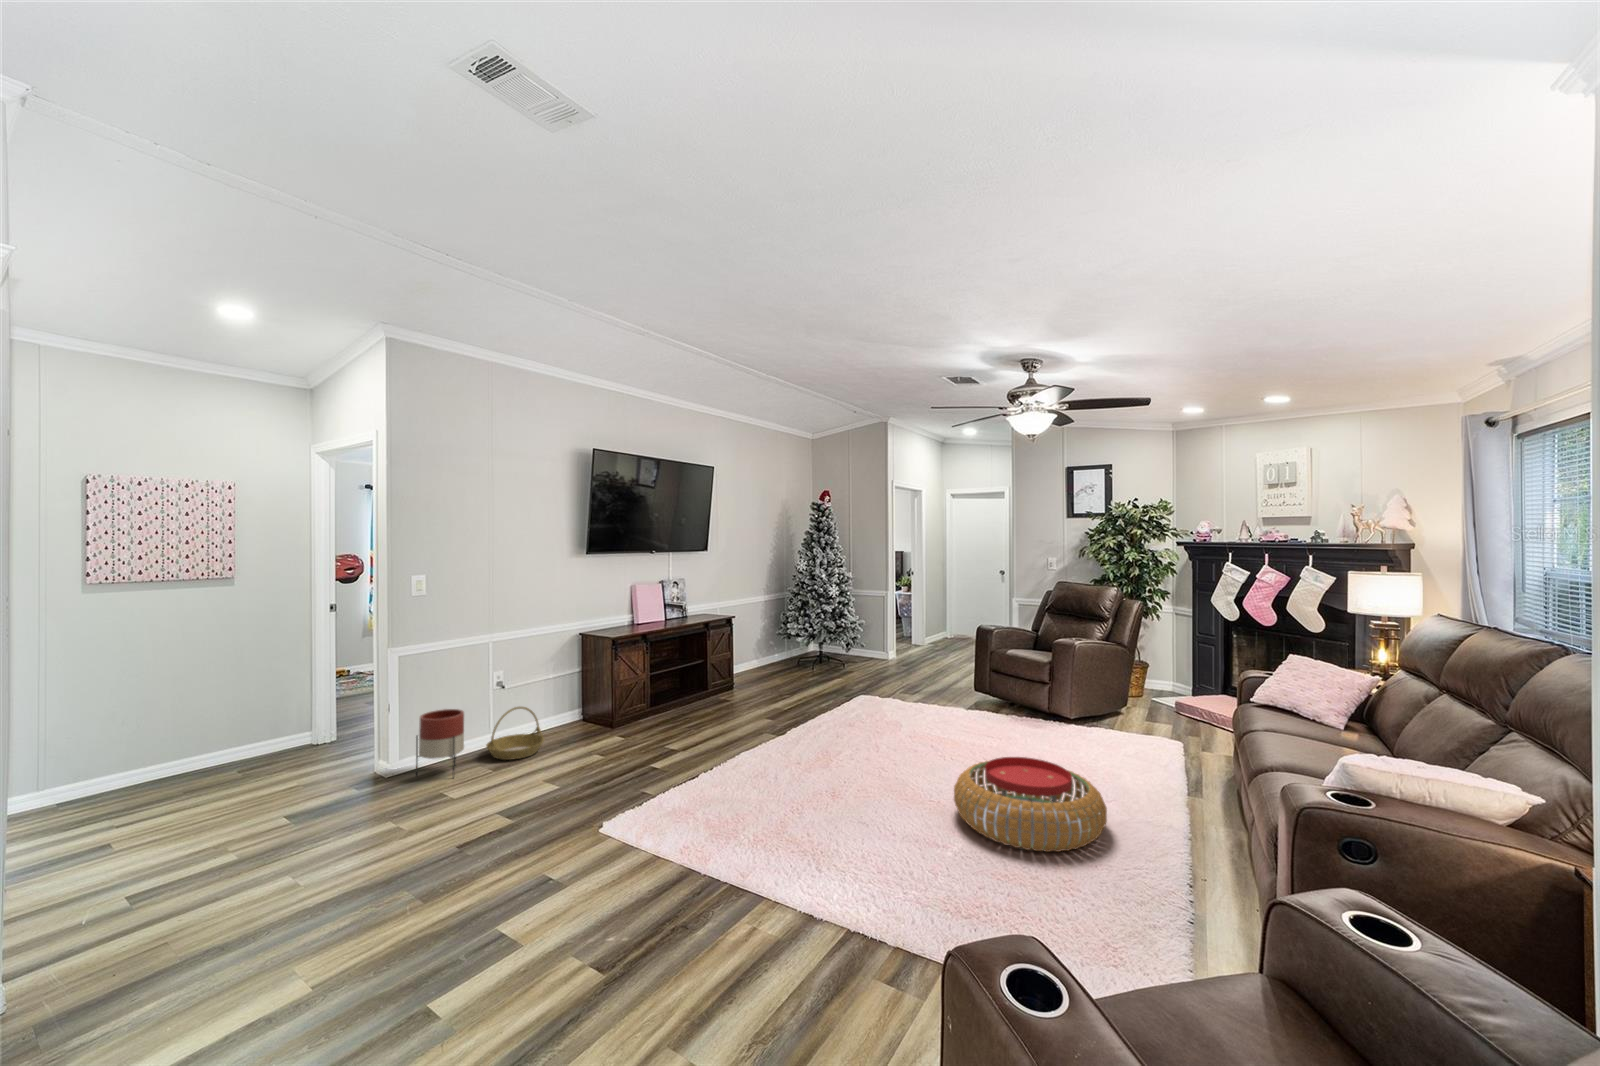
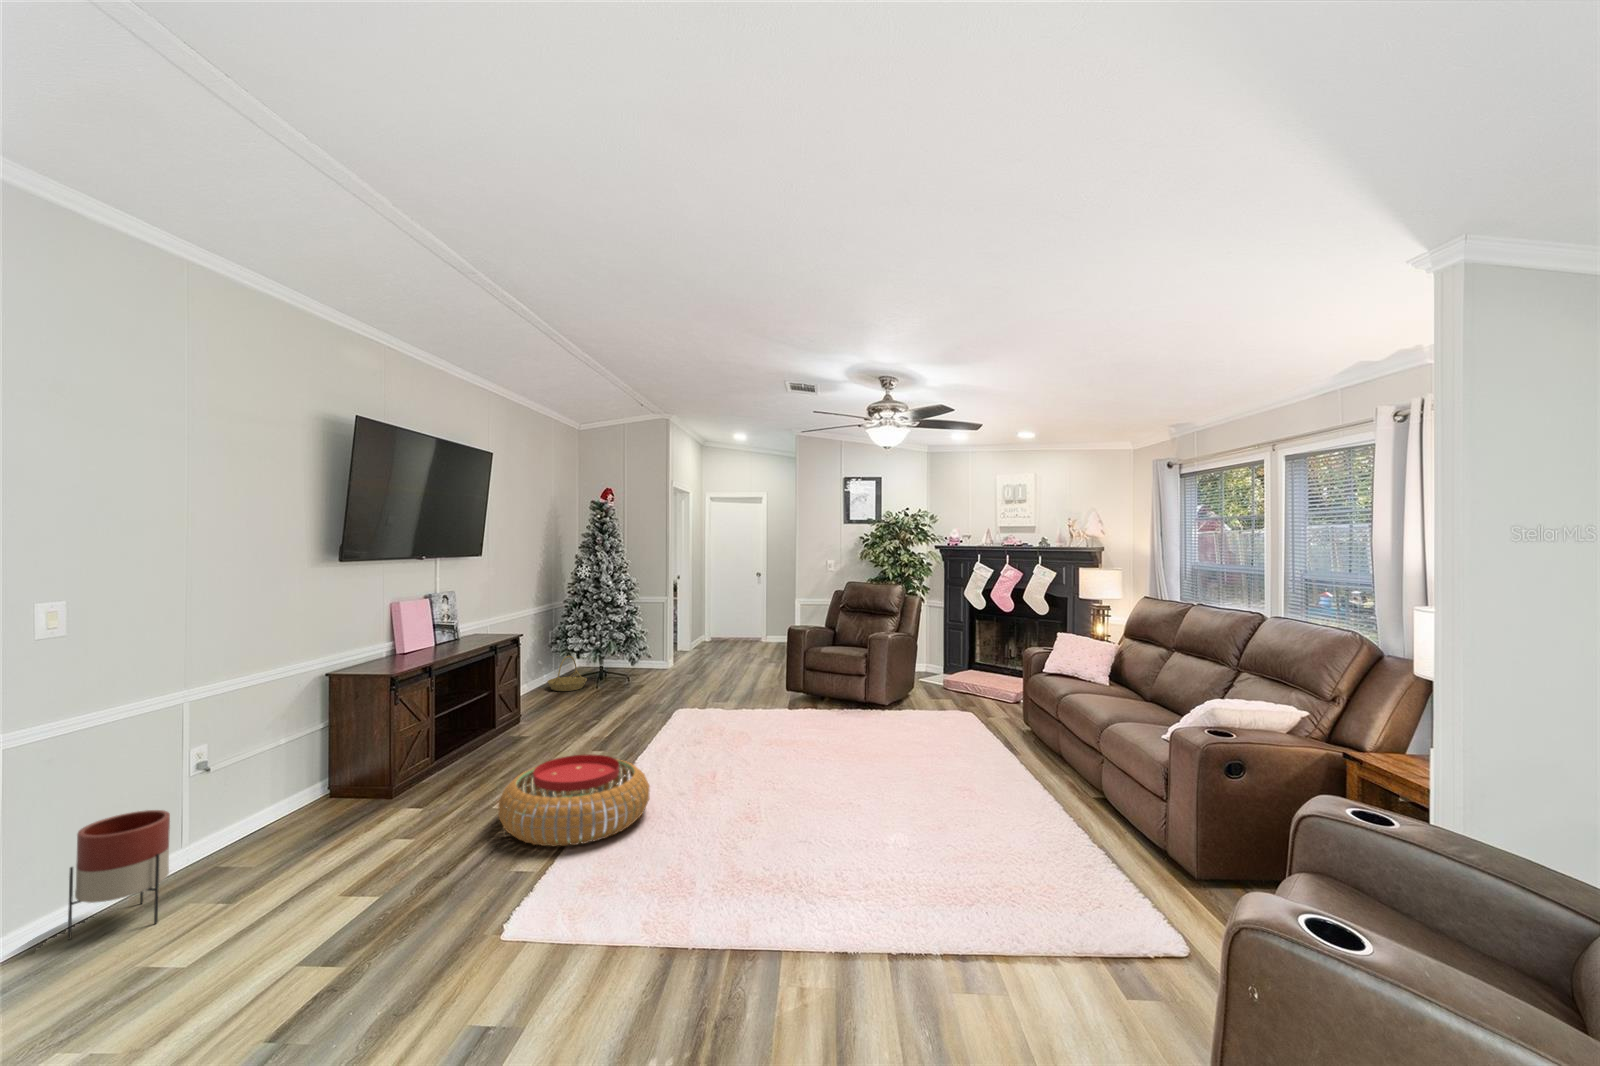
basket: present [486,707,544,760] -> present [547,656,587,691]
pouf: present [954,757,1107,852] -> present [498,754,650,846]

